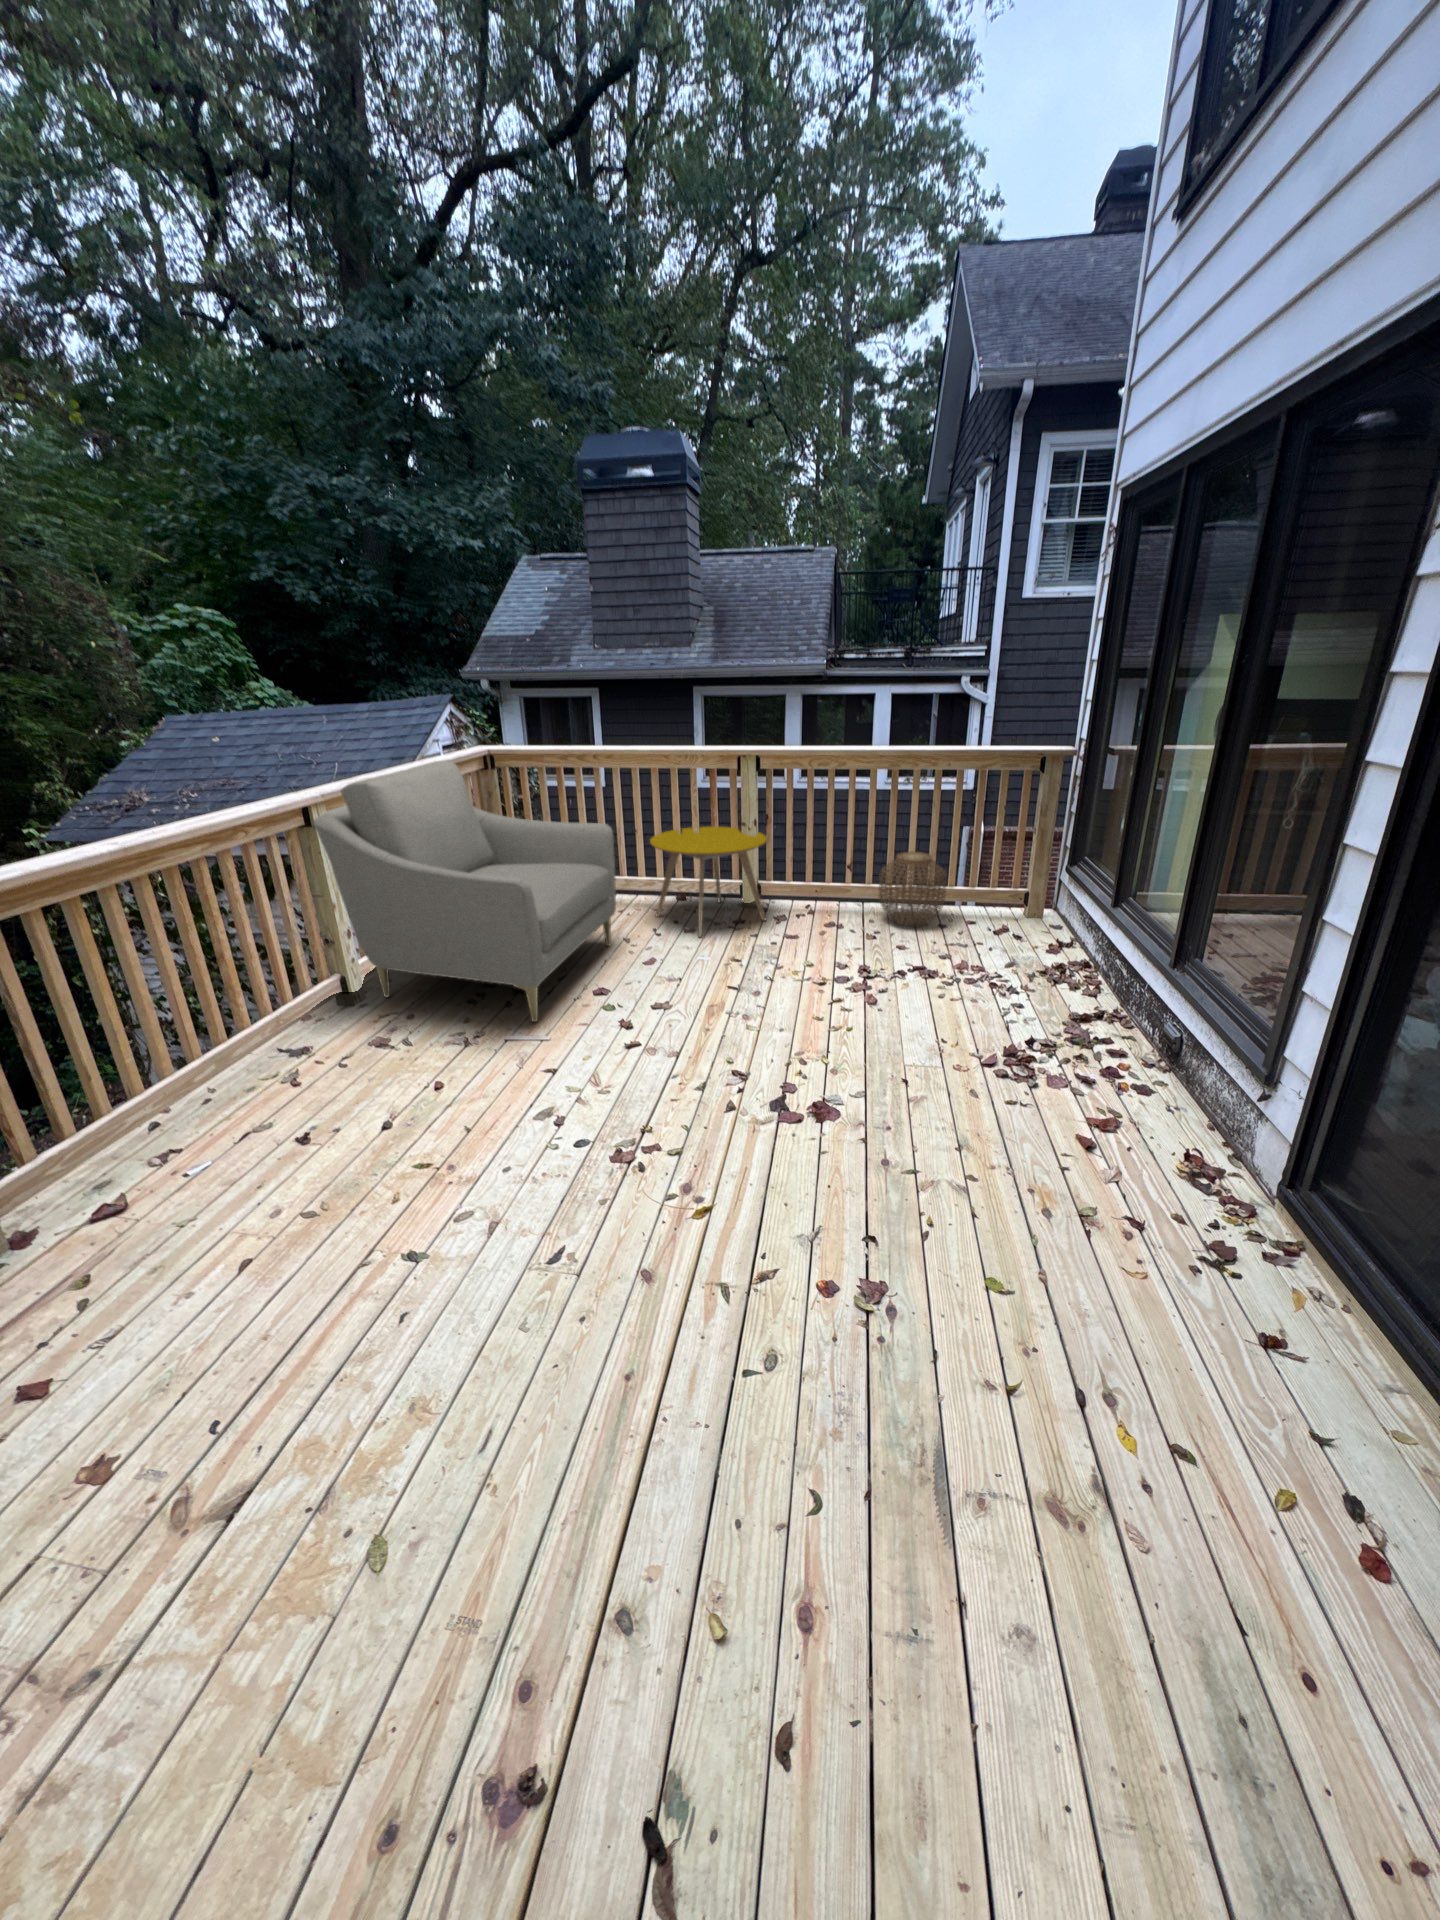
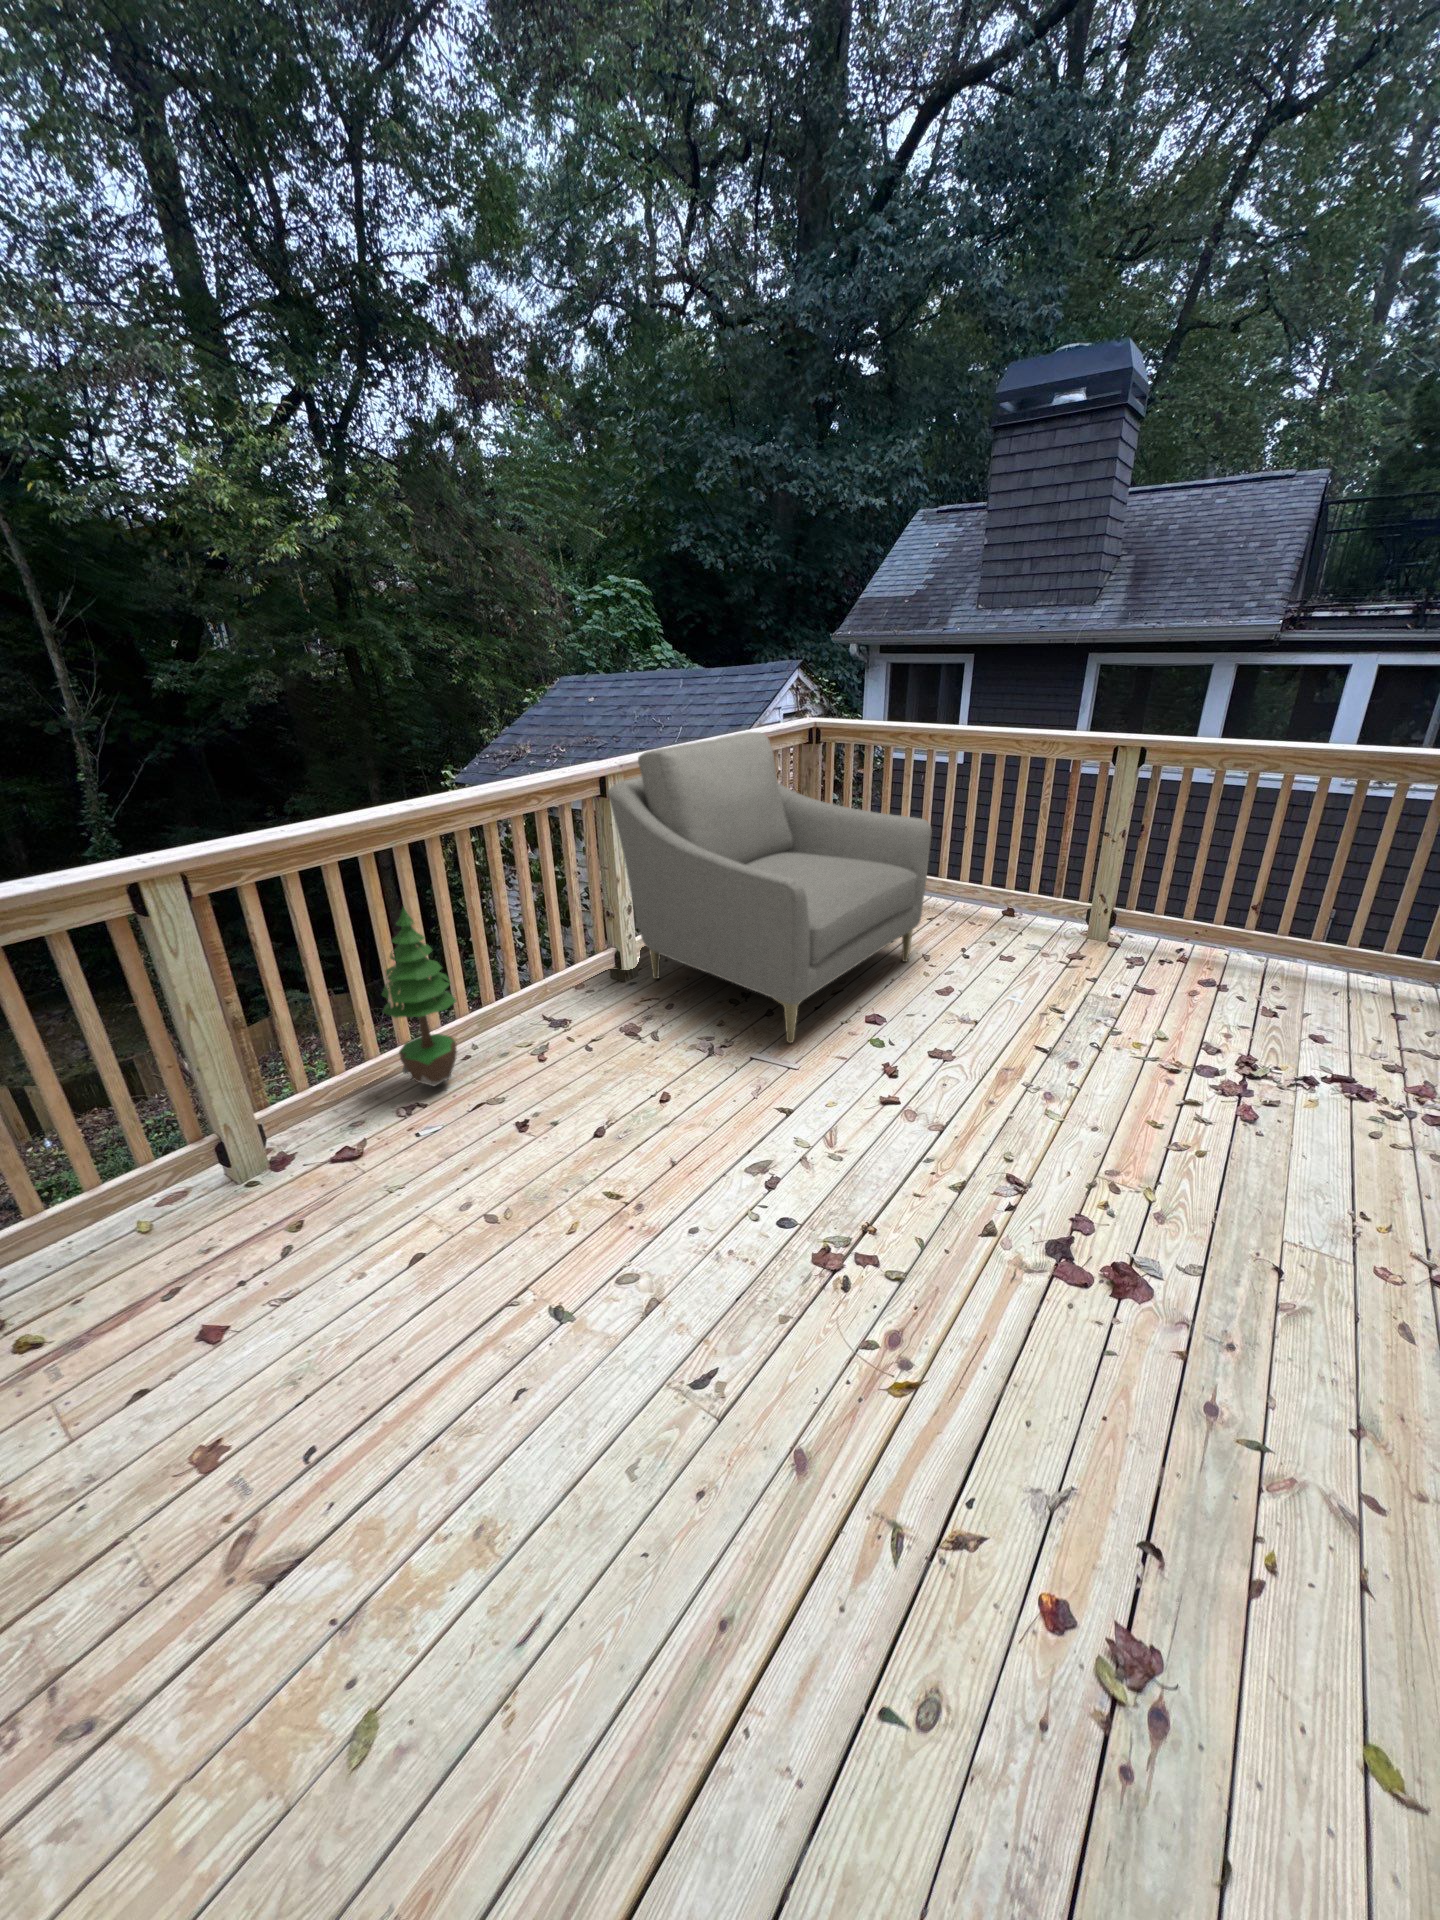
side table: present [650,827,767,937] -> none [972,832,1137,971]
woven basket: present [879,852,947,926] -> none [1294,902,1421,1010]
potted tree: none [124,948,215,1129] -> present [382,908,457,1086]

